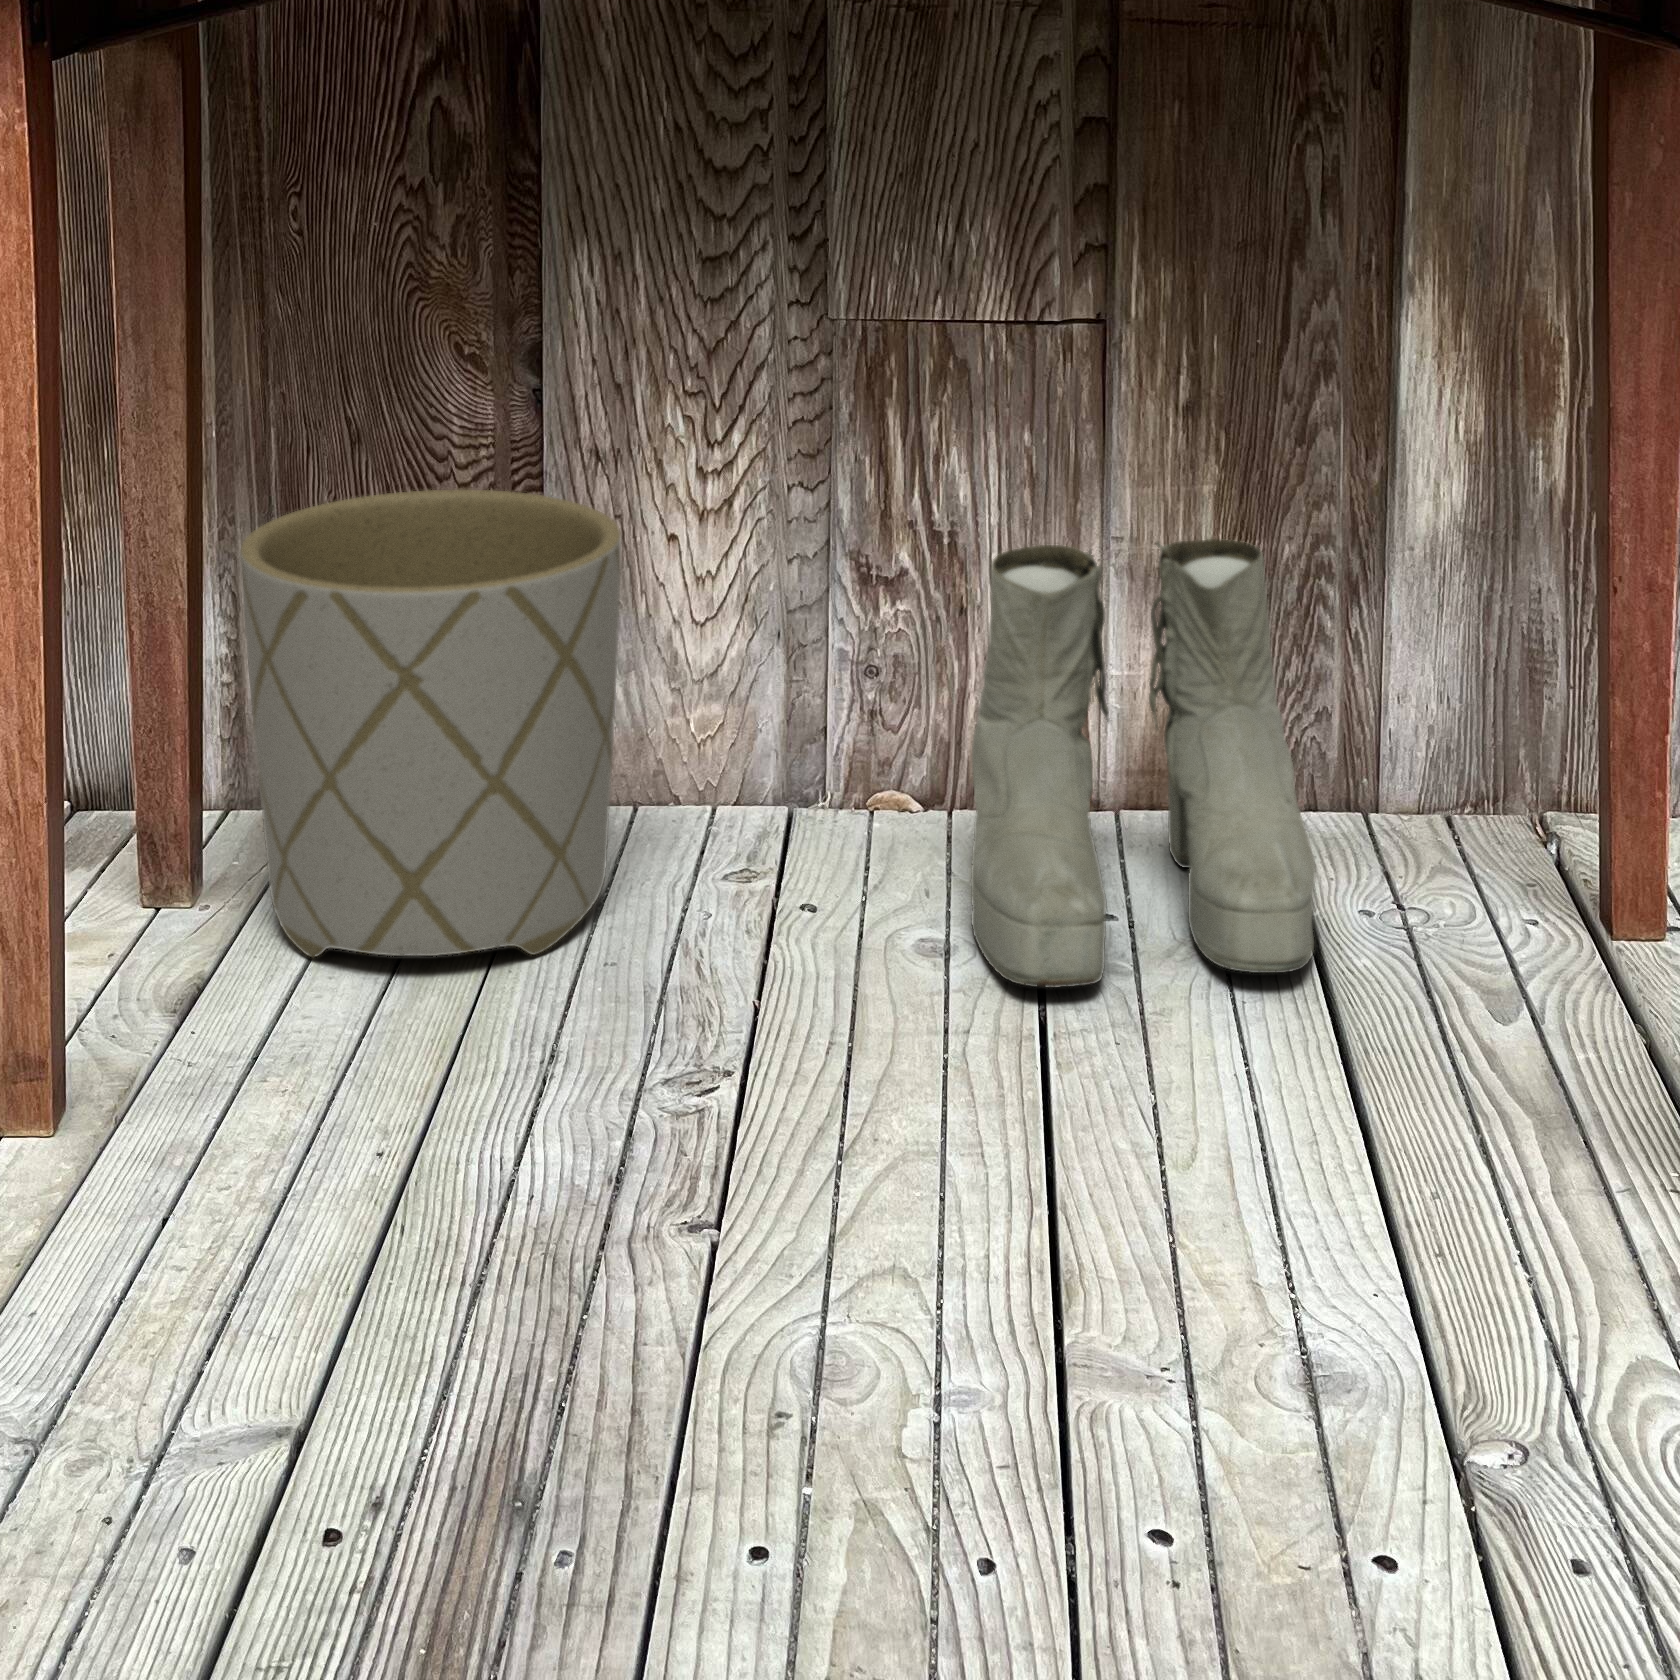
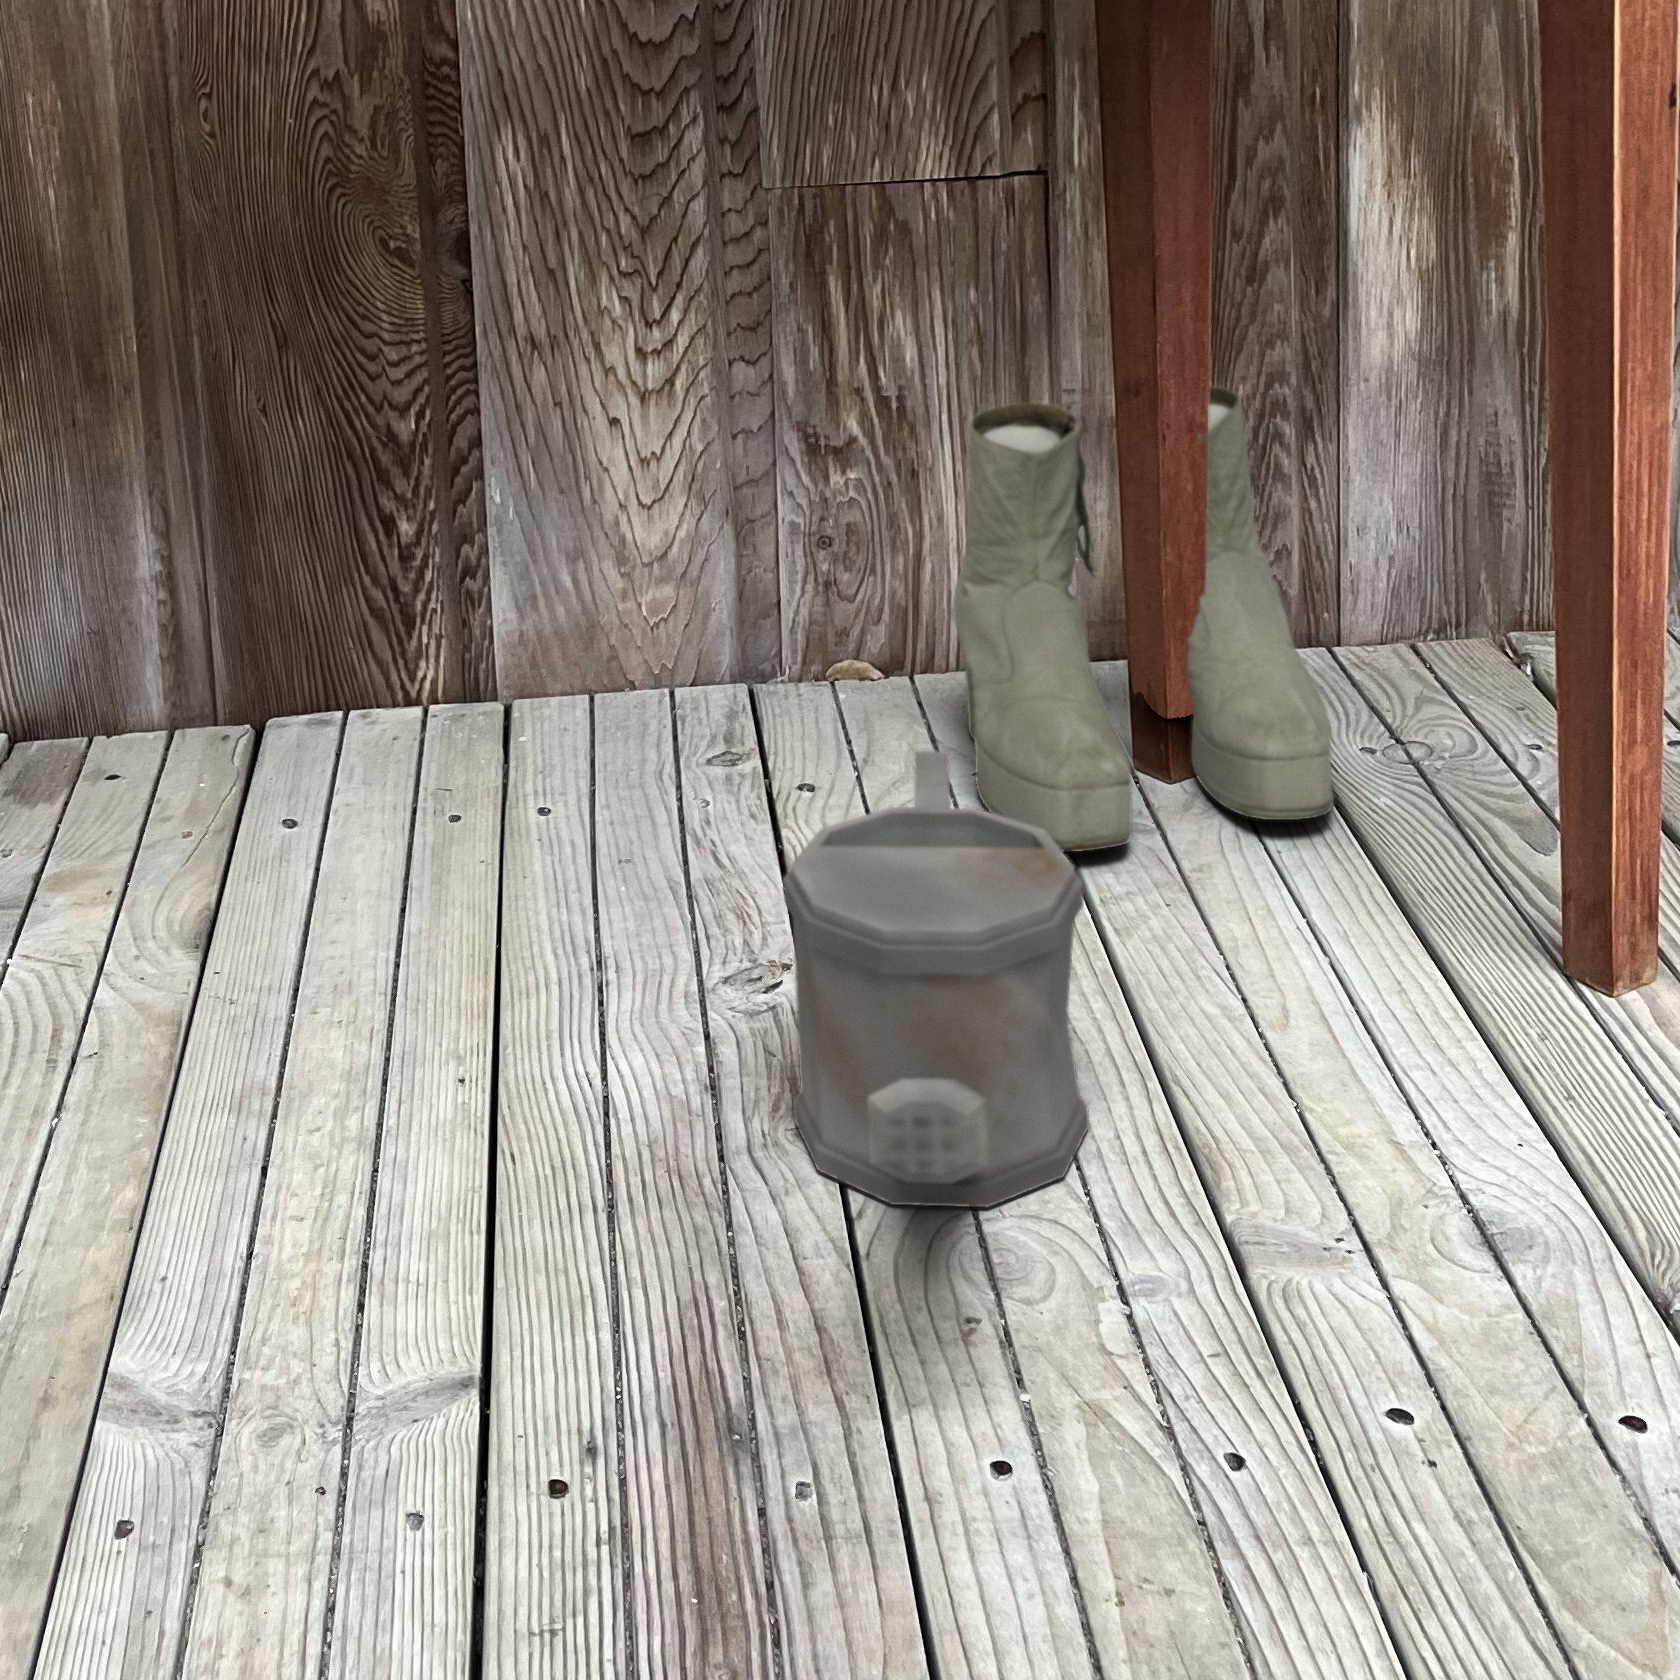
planter: present [240,490,621,957] -> none [206,388,596,878]
watering can: none [657,870,964,1313] -> present [783,751,1089,1207]

